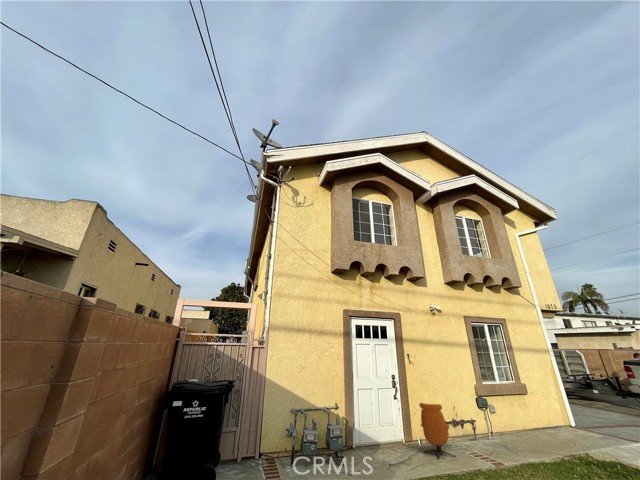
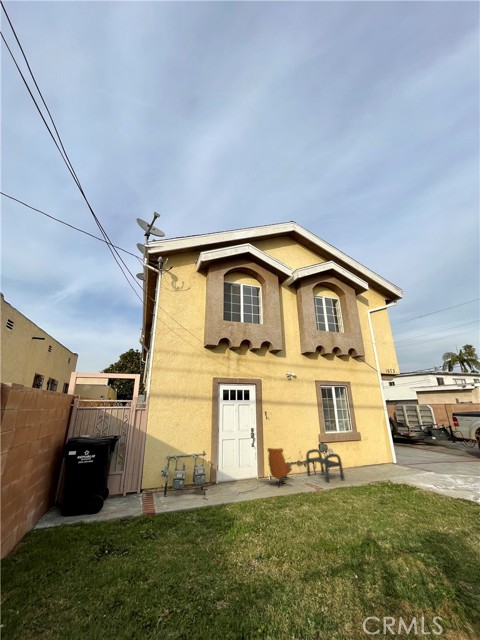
bench: none [462,405,524,455] -> present [306,449,344,483]

